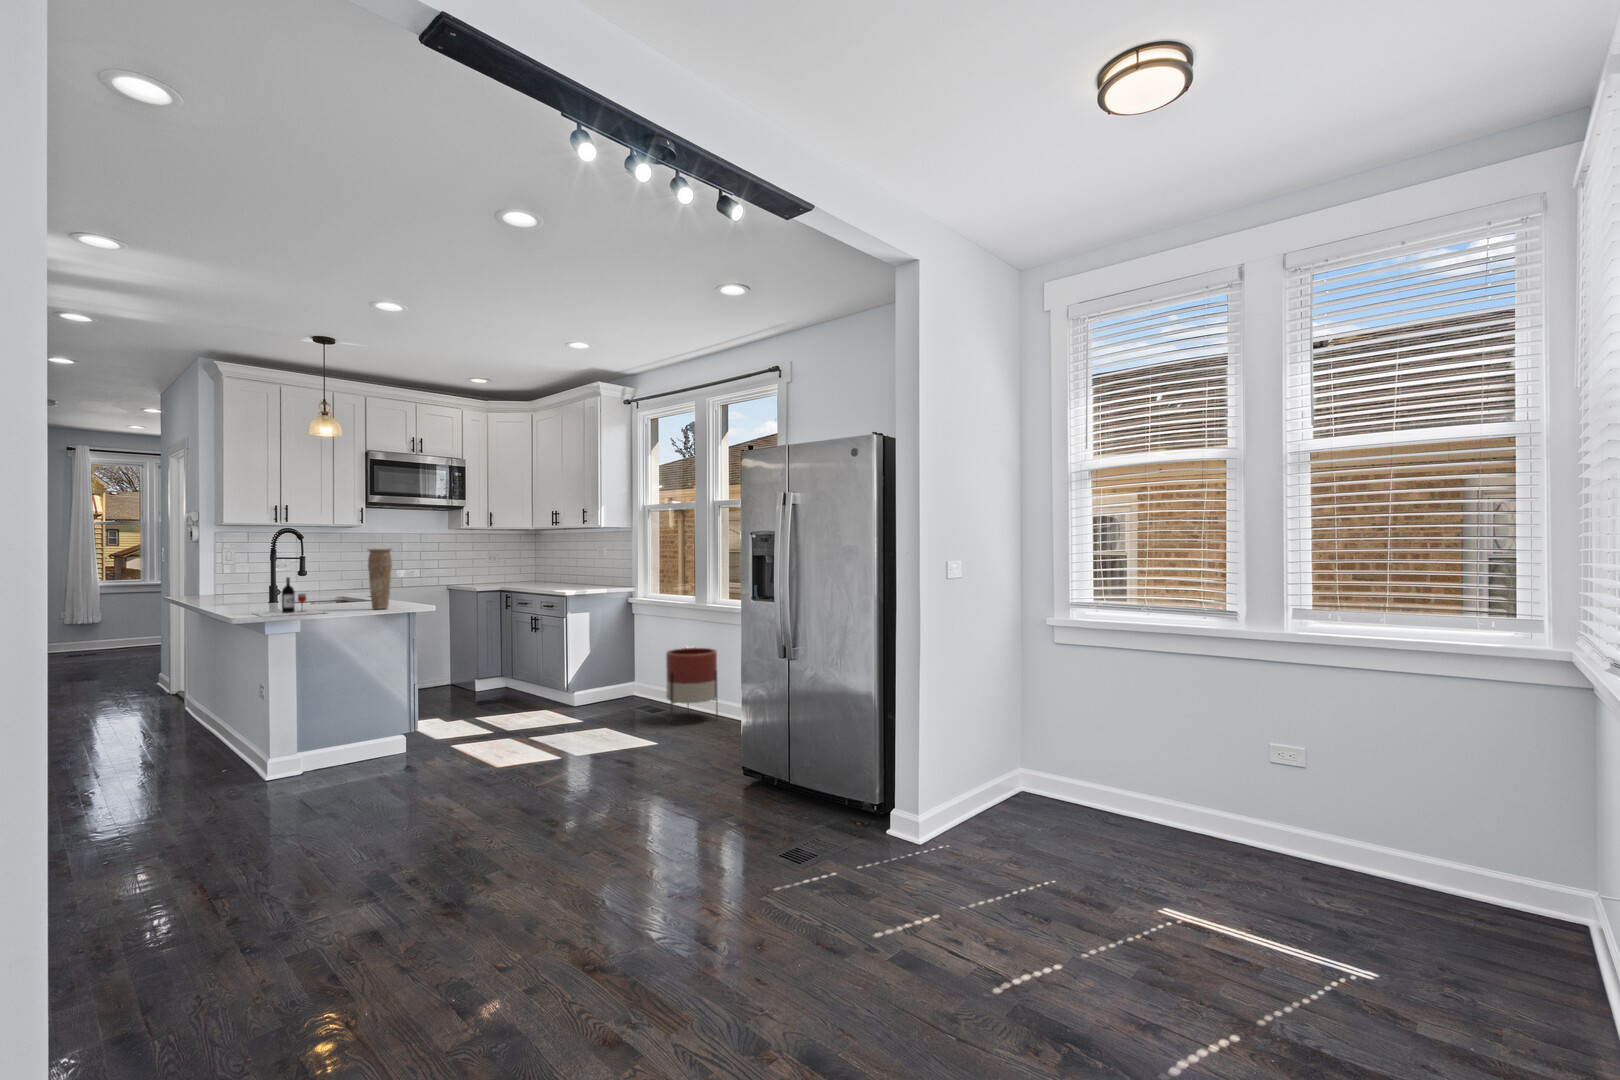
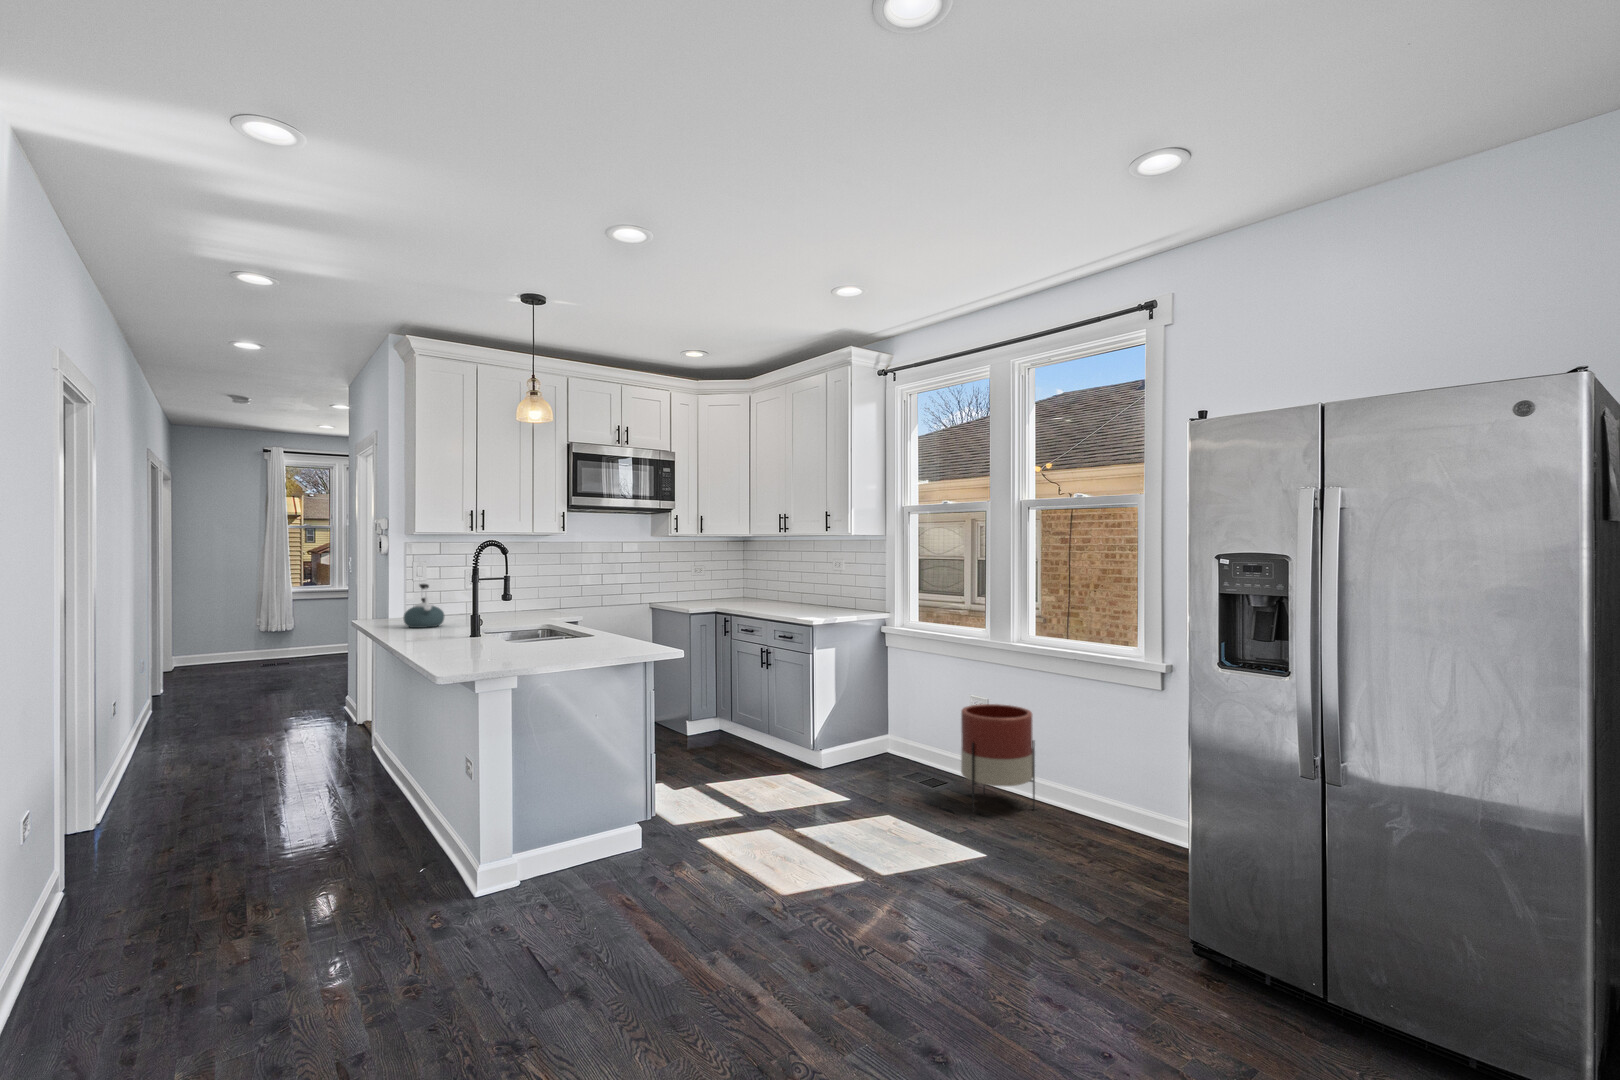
vase: present [368,549,392,609] -> none [590,570,622,652]
kettle: none [212,566,250,602] -> present [404,584,444,628]
wine bottle: present [256,577,324,617] -> none [454,609,548,666]

